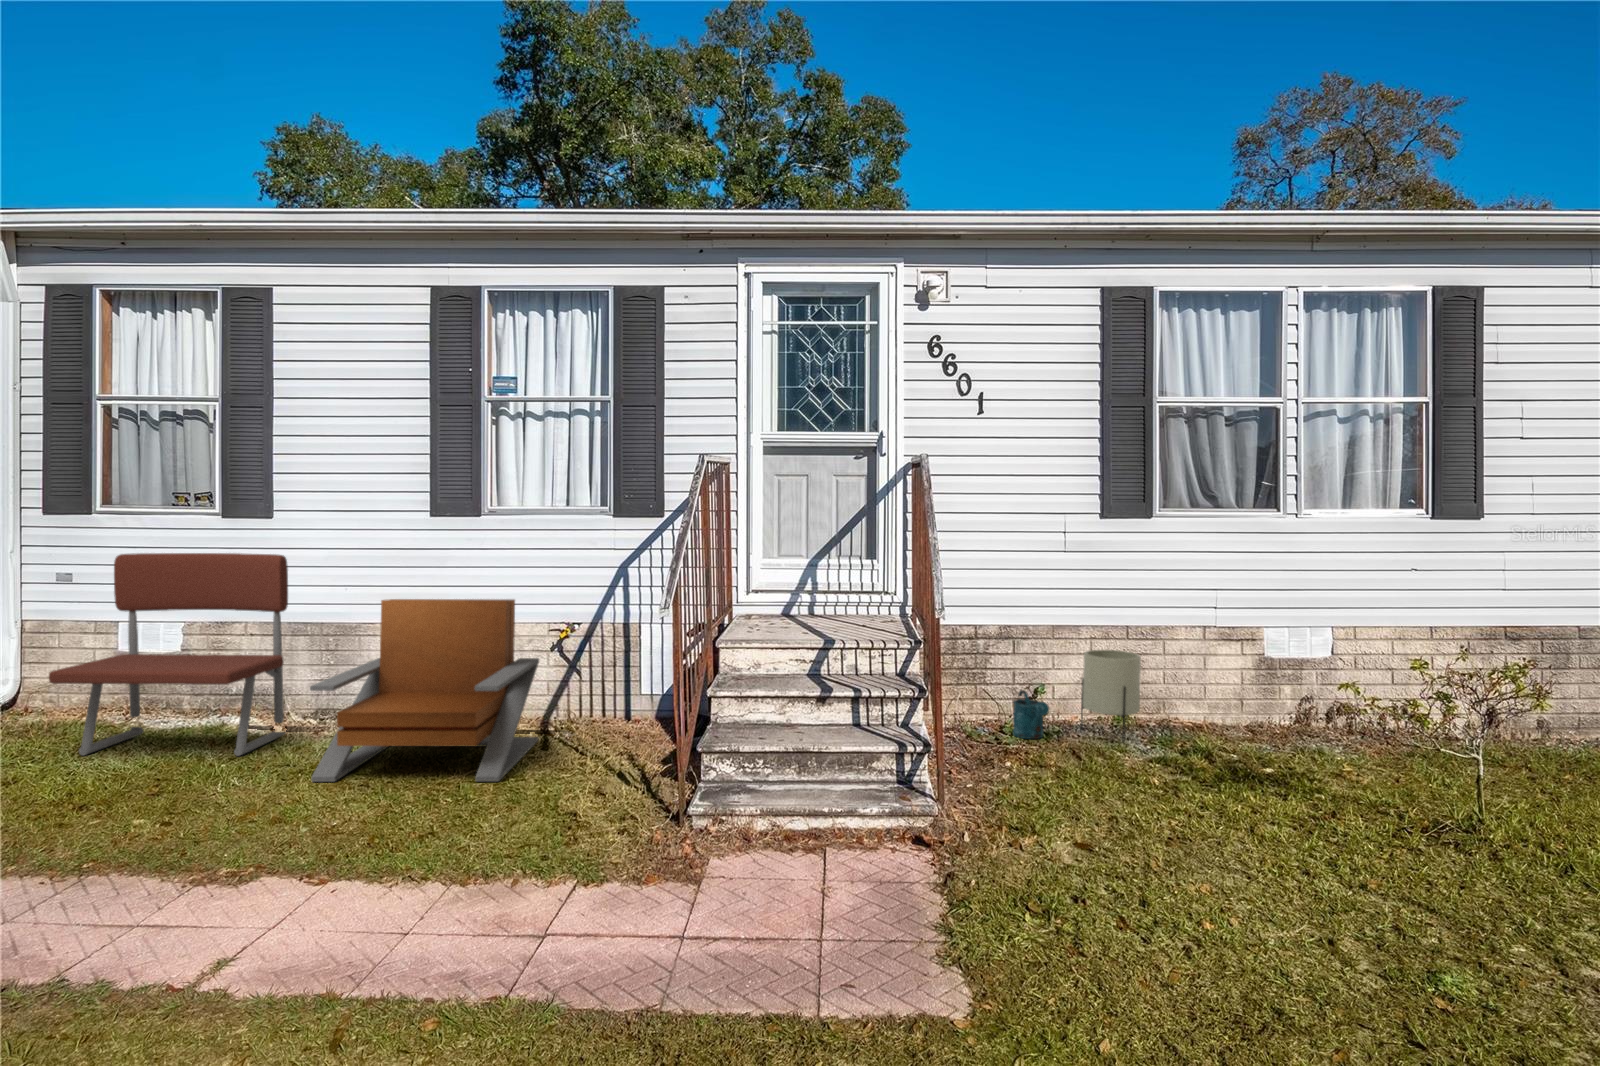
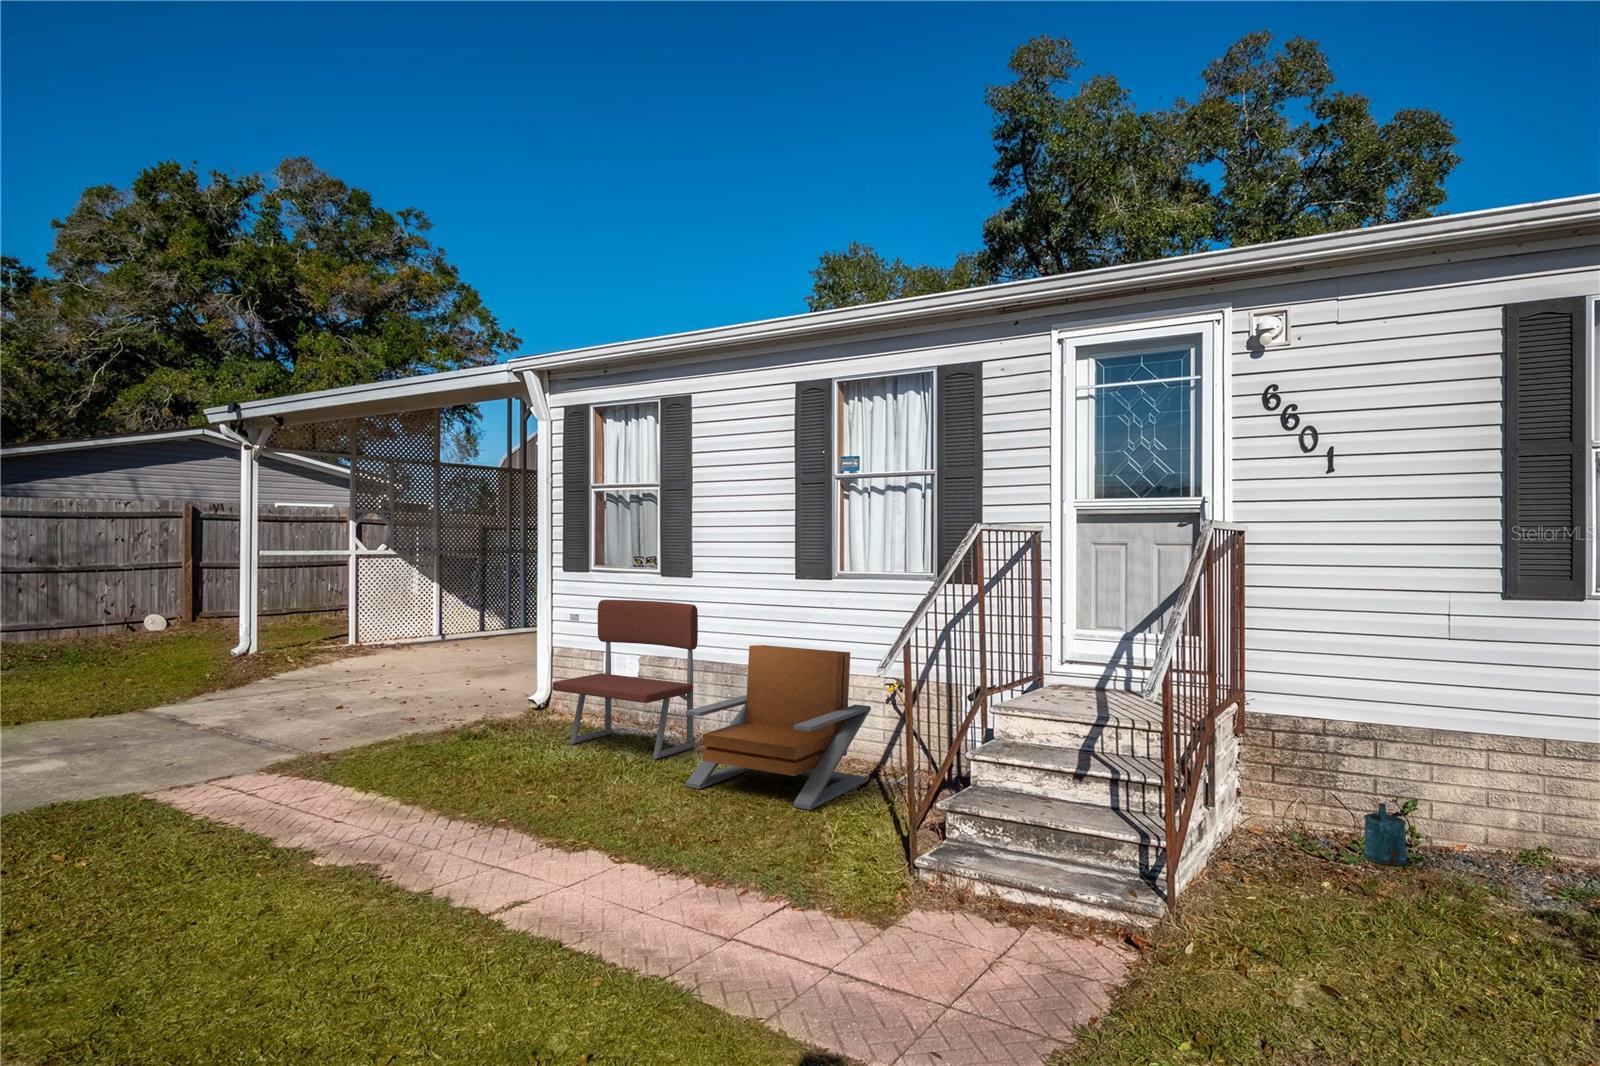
planter: present [1081,650,1141,741] -> none [1469,766,1557,891]

